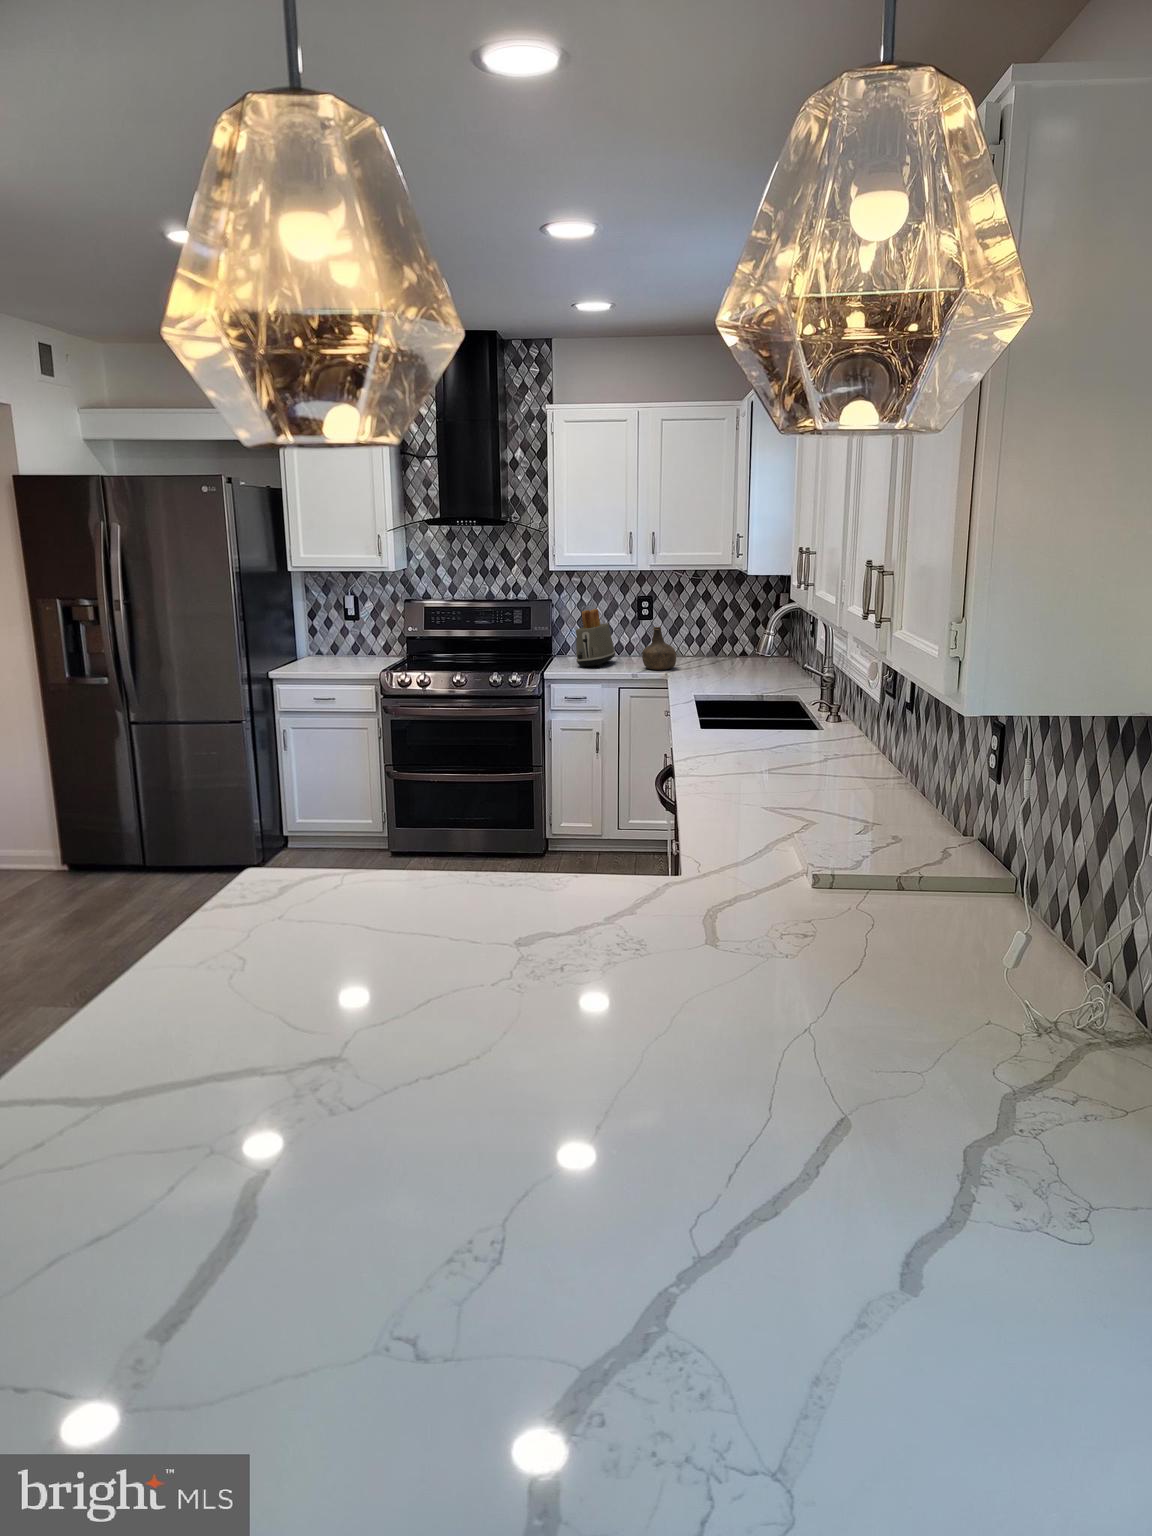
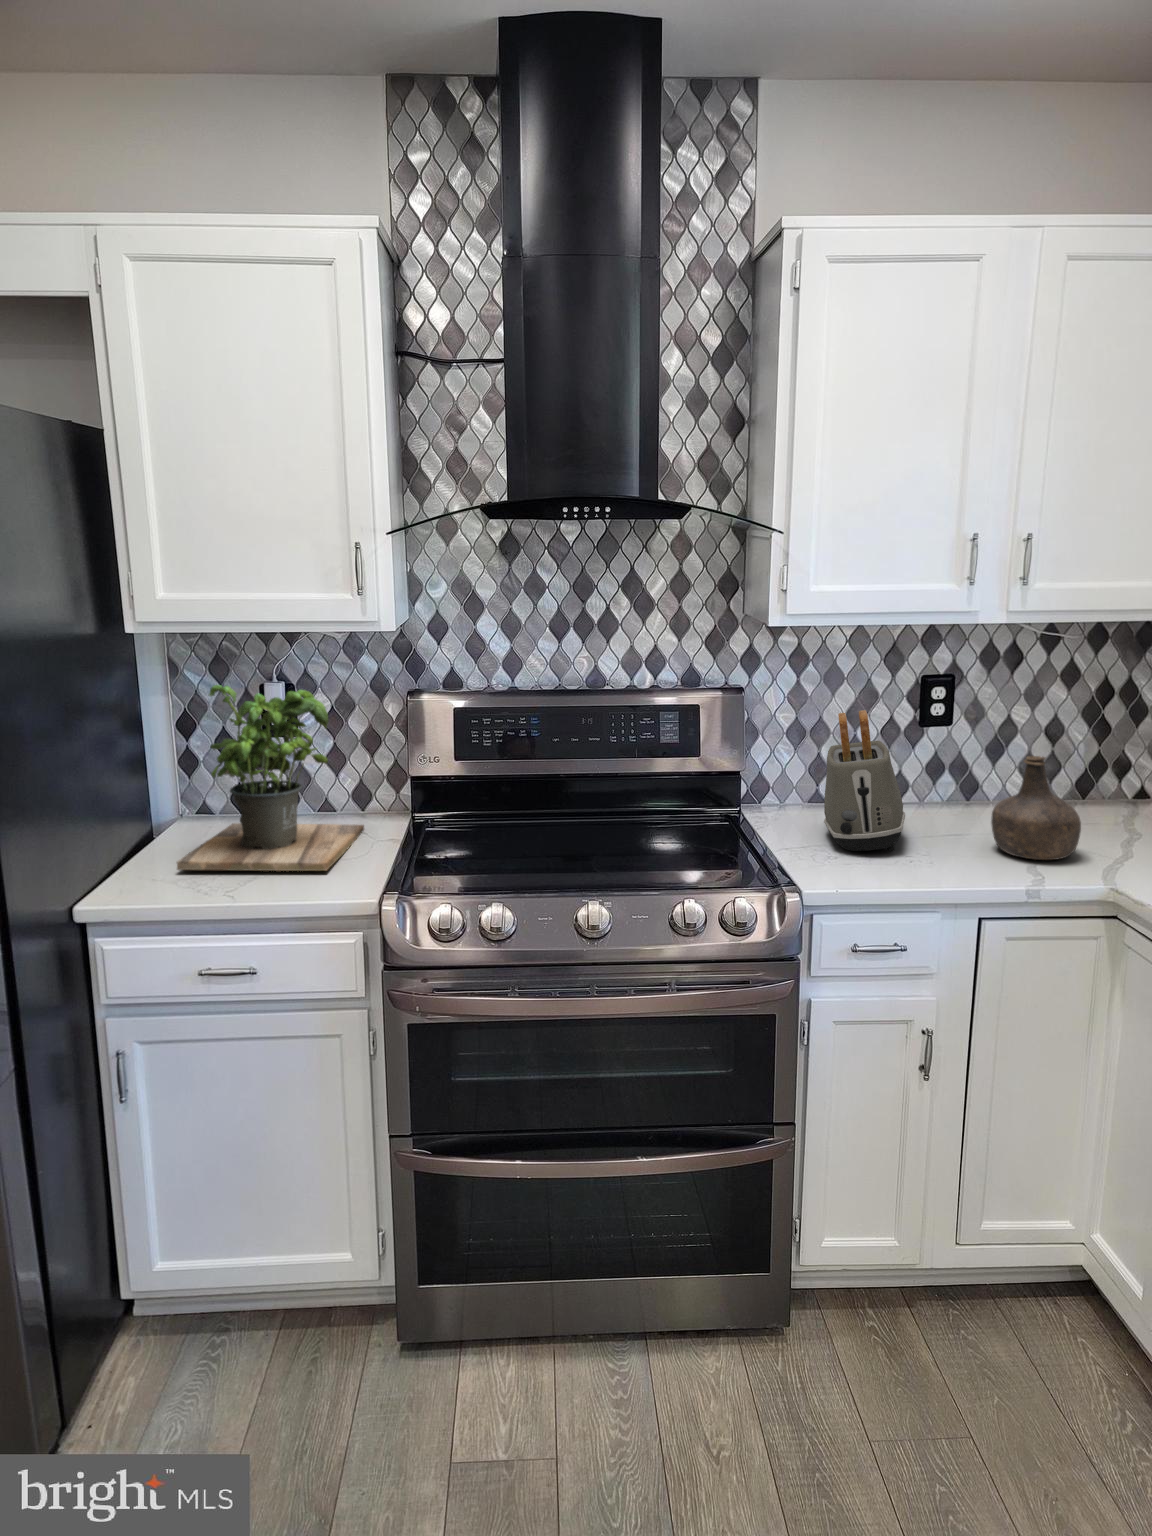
potted plant: none [308,594,387,669] -> present [177,685,364,871]

